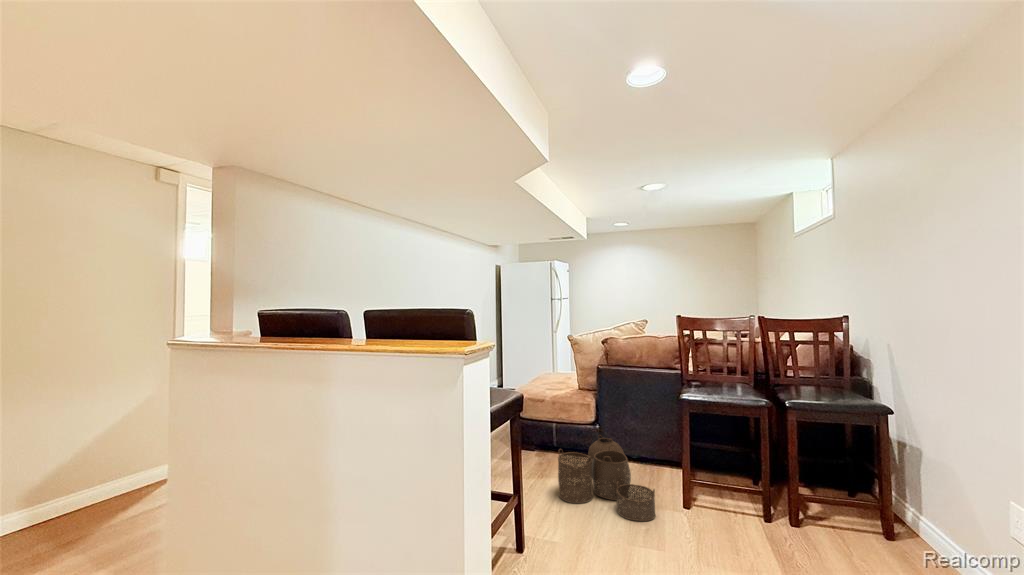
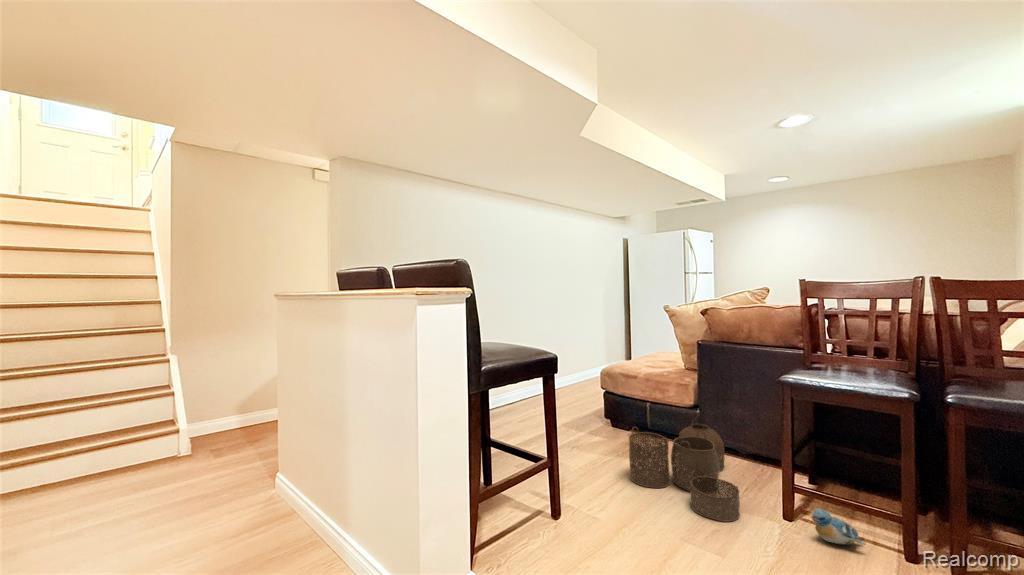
plush toy: none [707,495,741,520] -> present [811,509,866,545]

